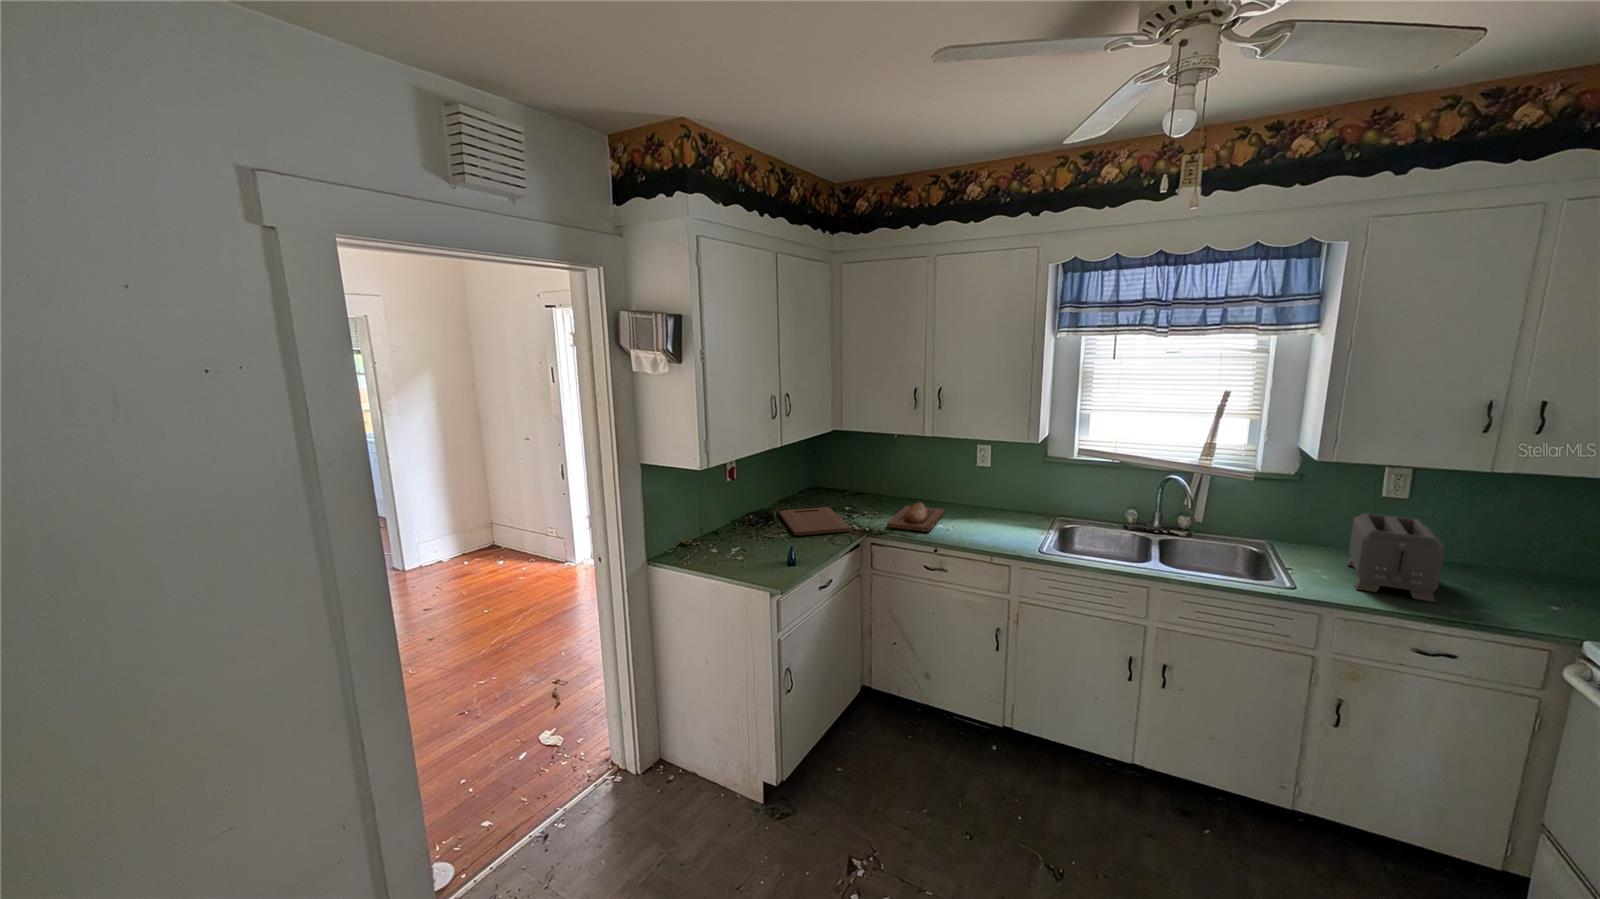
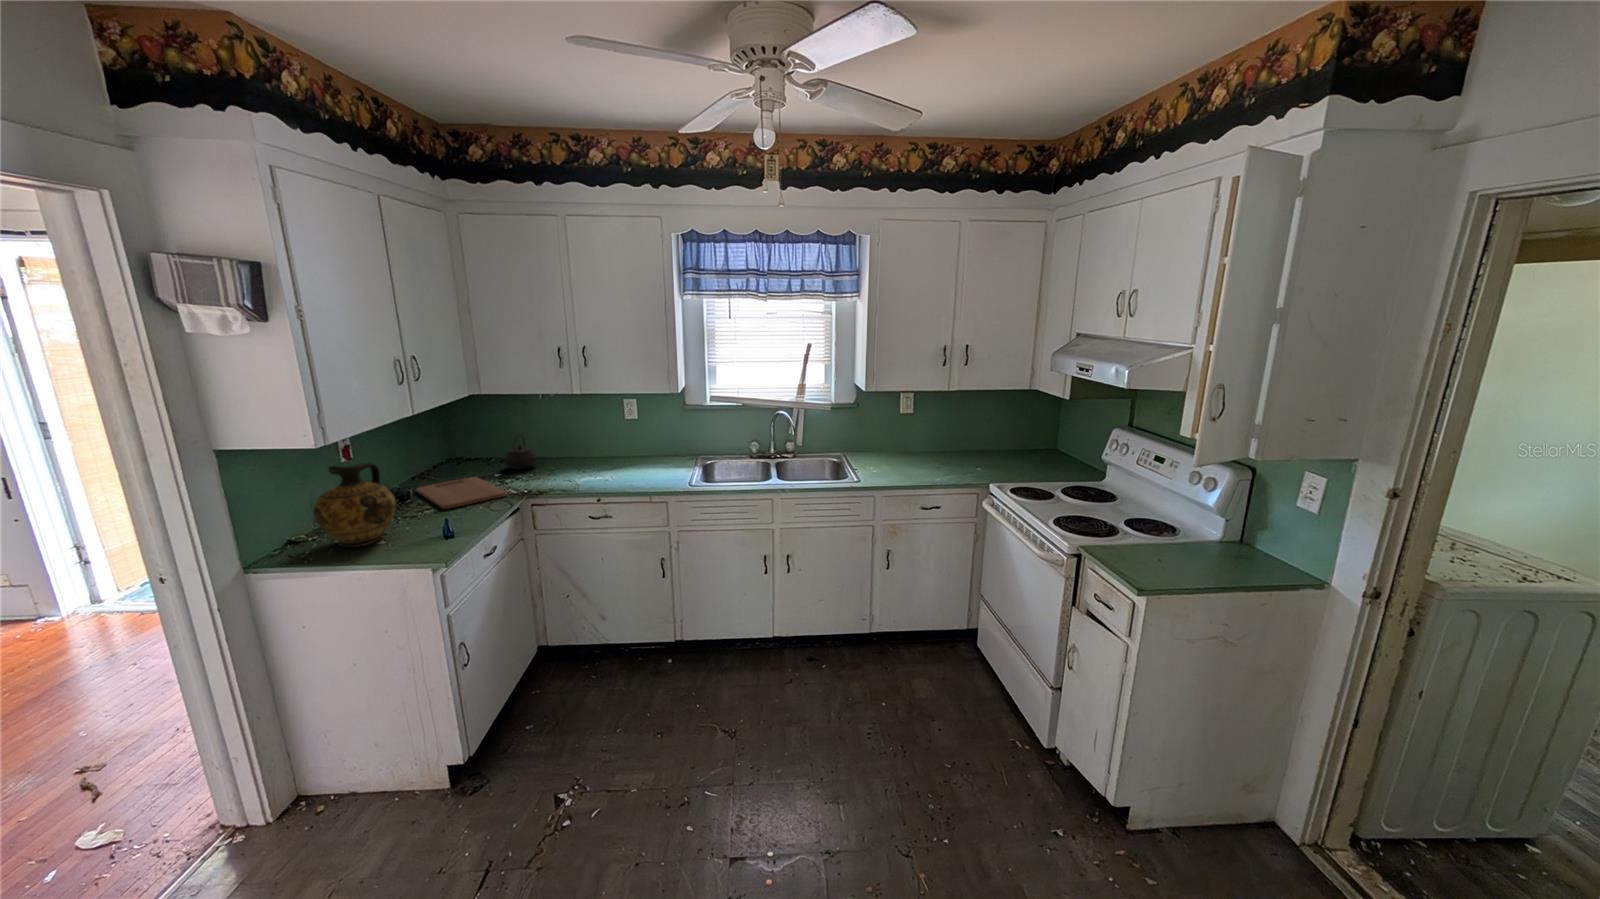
kettle: none [856,471,886,506] -> present [504,434,537,469]
ceramic jug: none [698,485,756,558] -> present [313,463,396,547]
bread loaf: present [887,502,944,532] -> none [545,459,600,486]
toaster: present [1347,513,1444,602] -> none [885,425,932,476]

